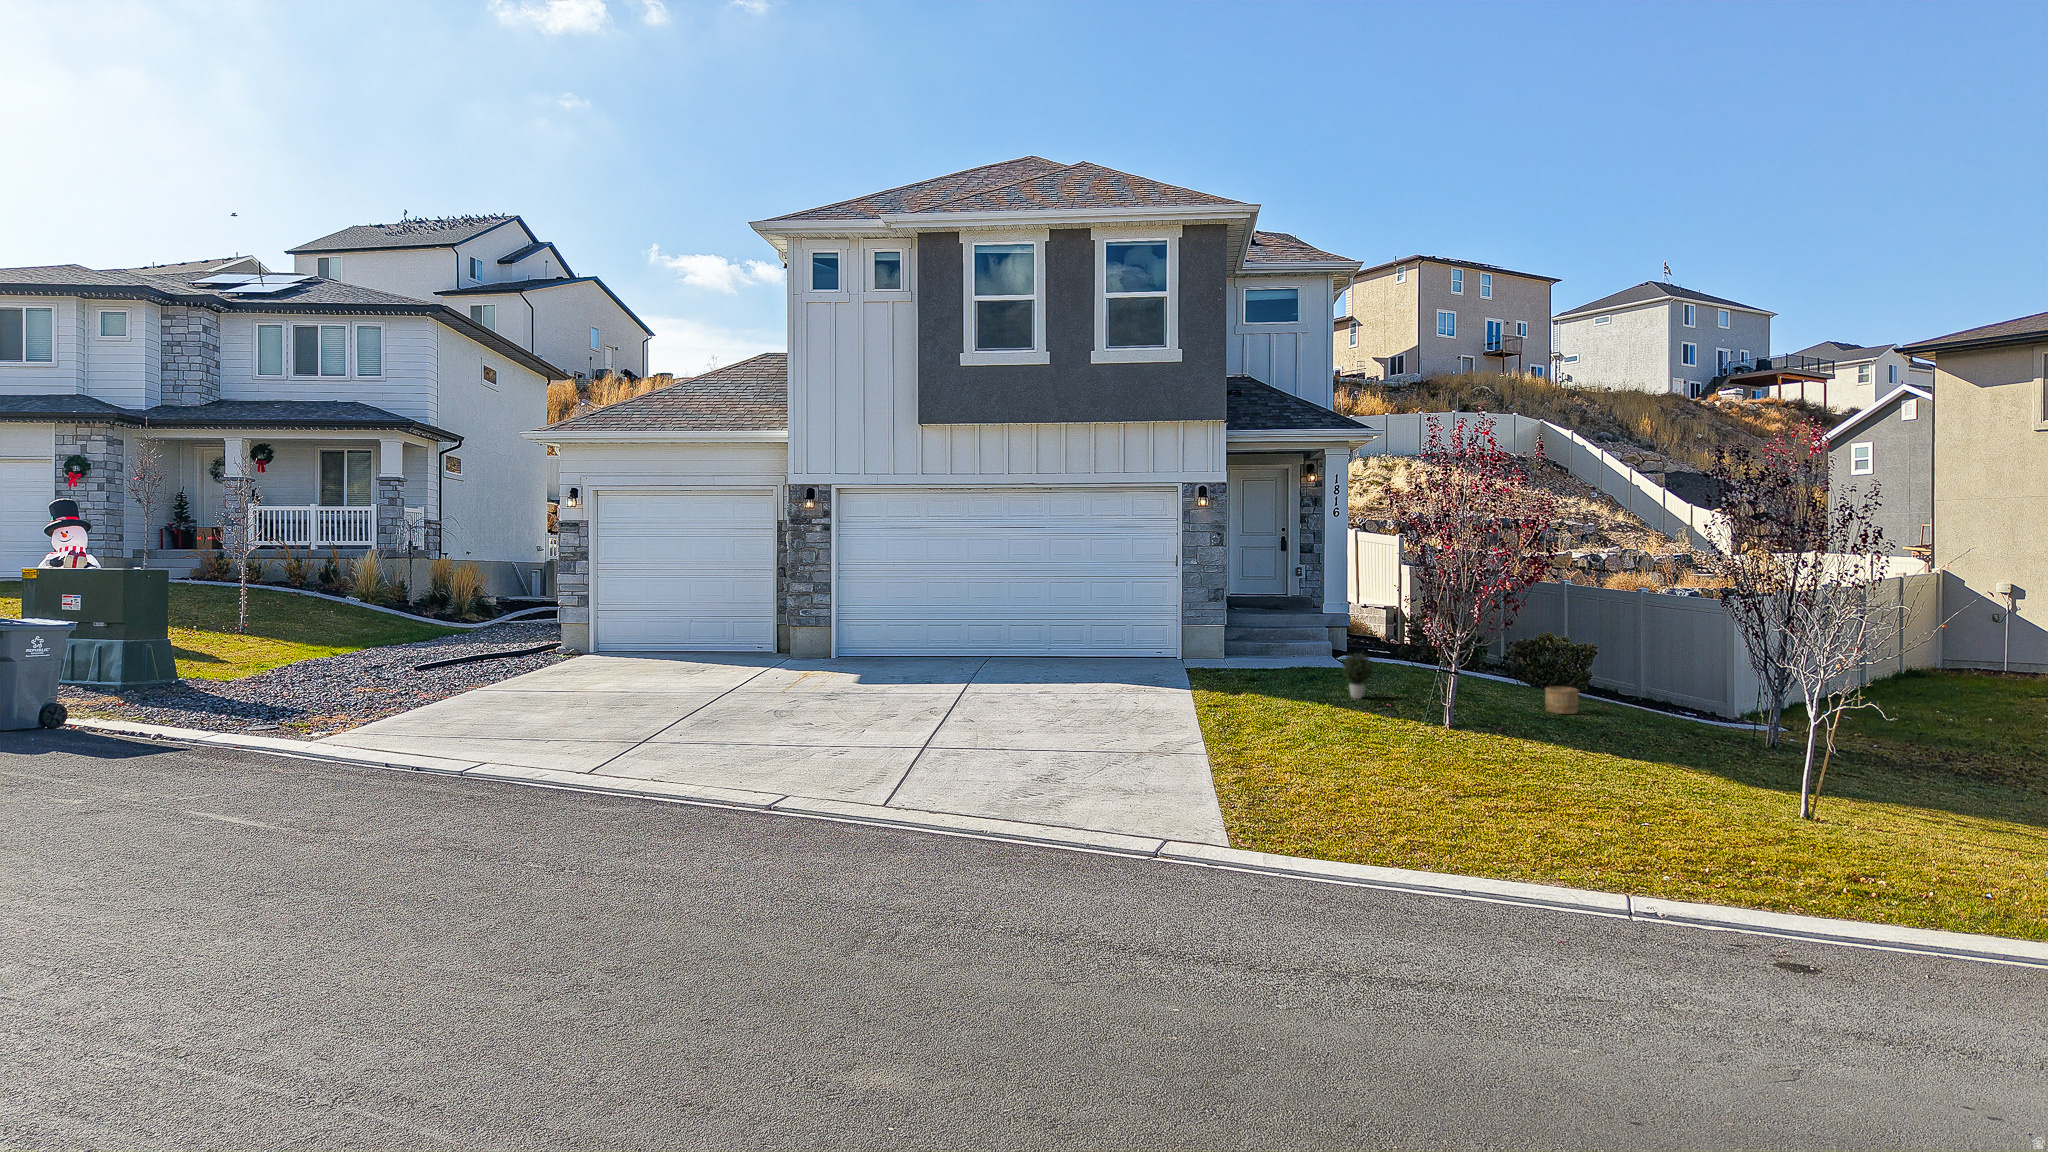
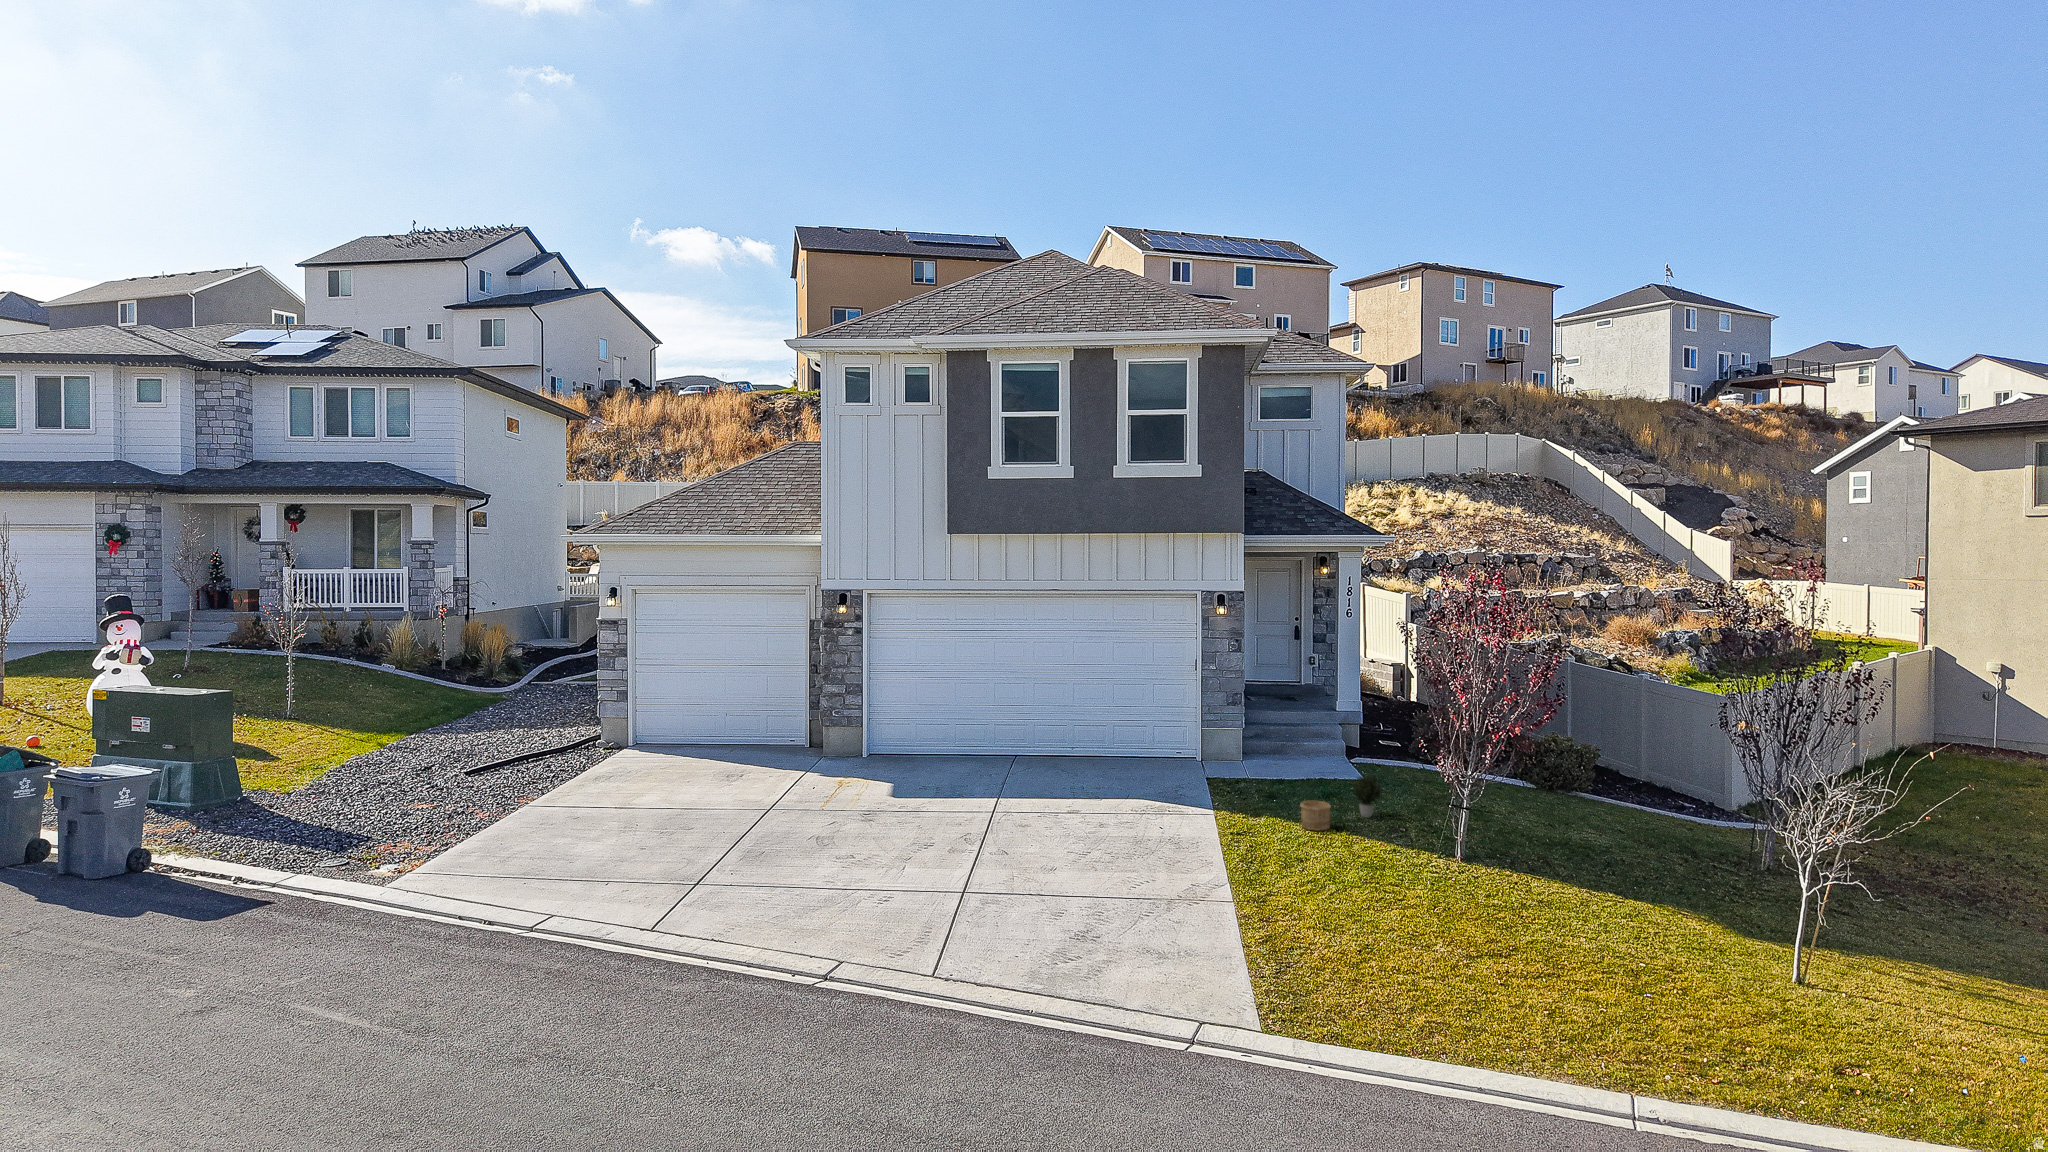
wooden bucket: present [1545,686,1579,714] -> present [1300,800,1331,831]

